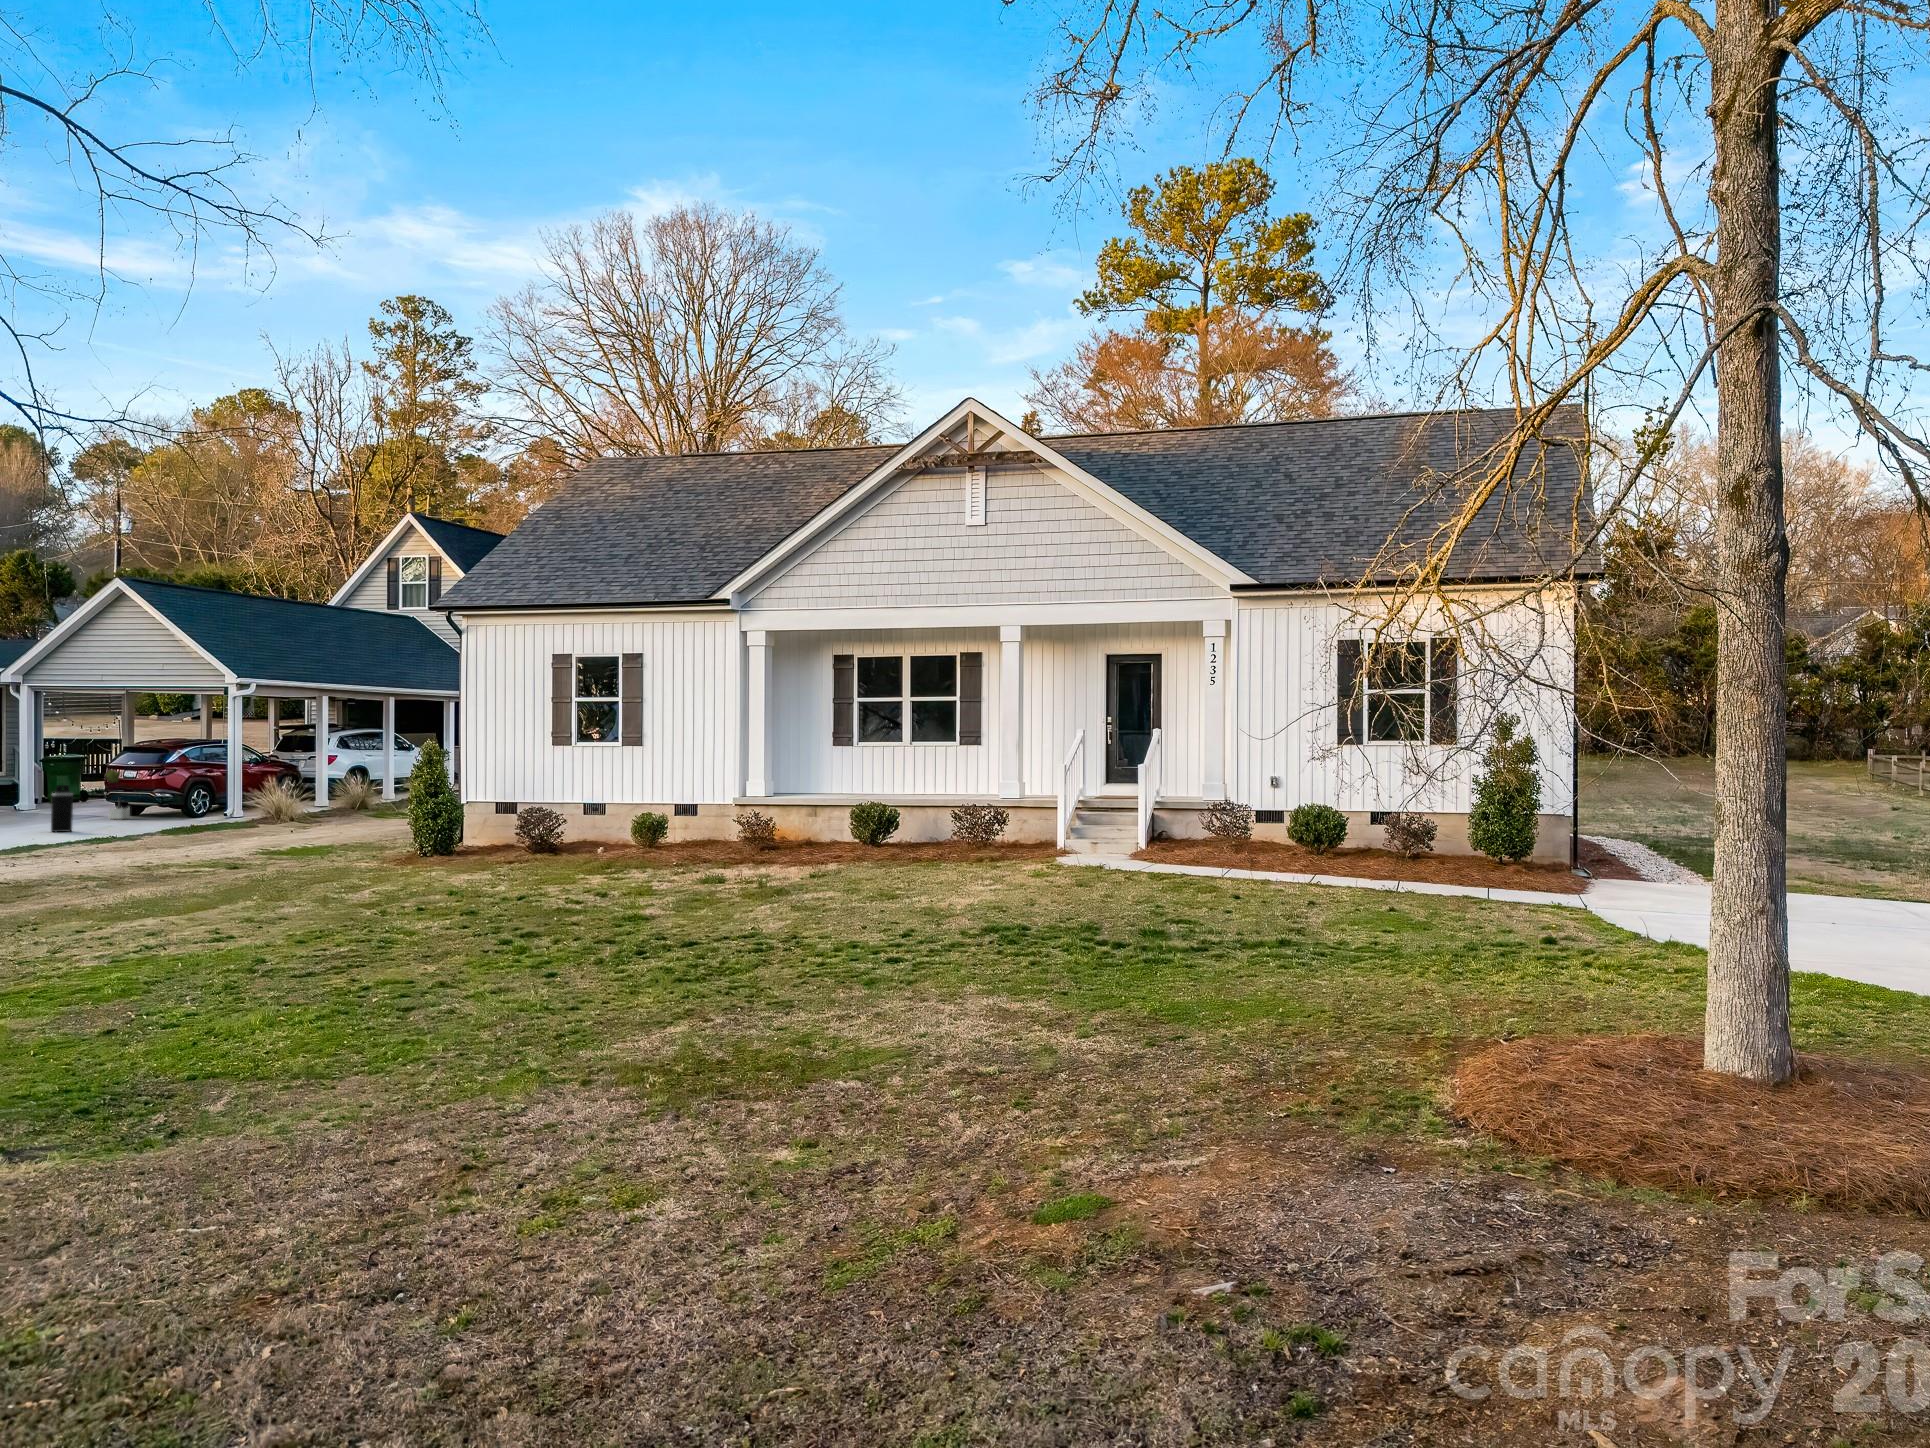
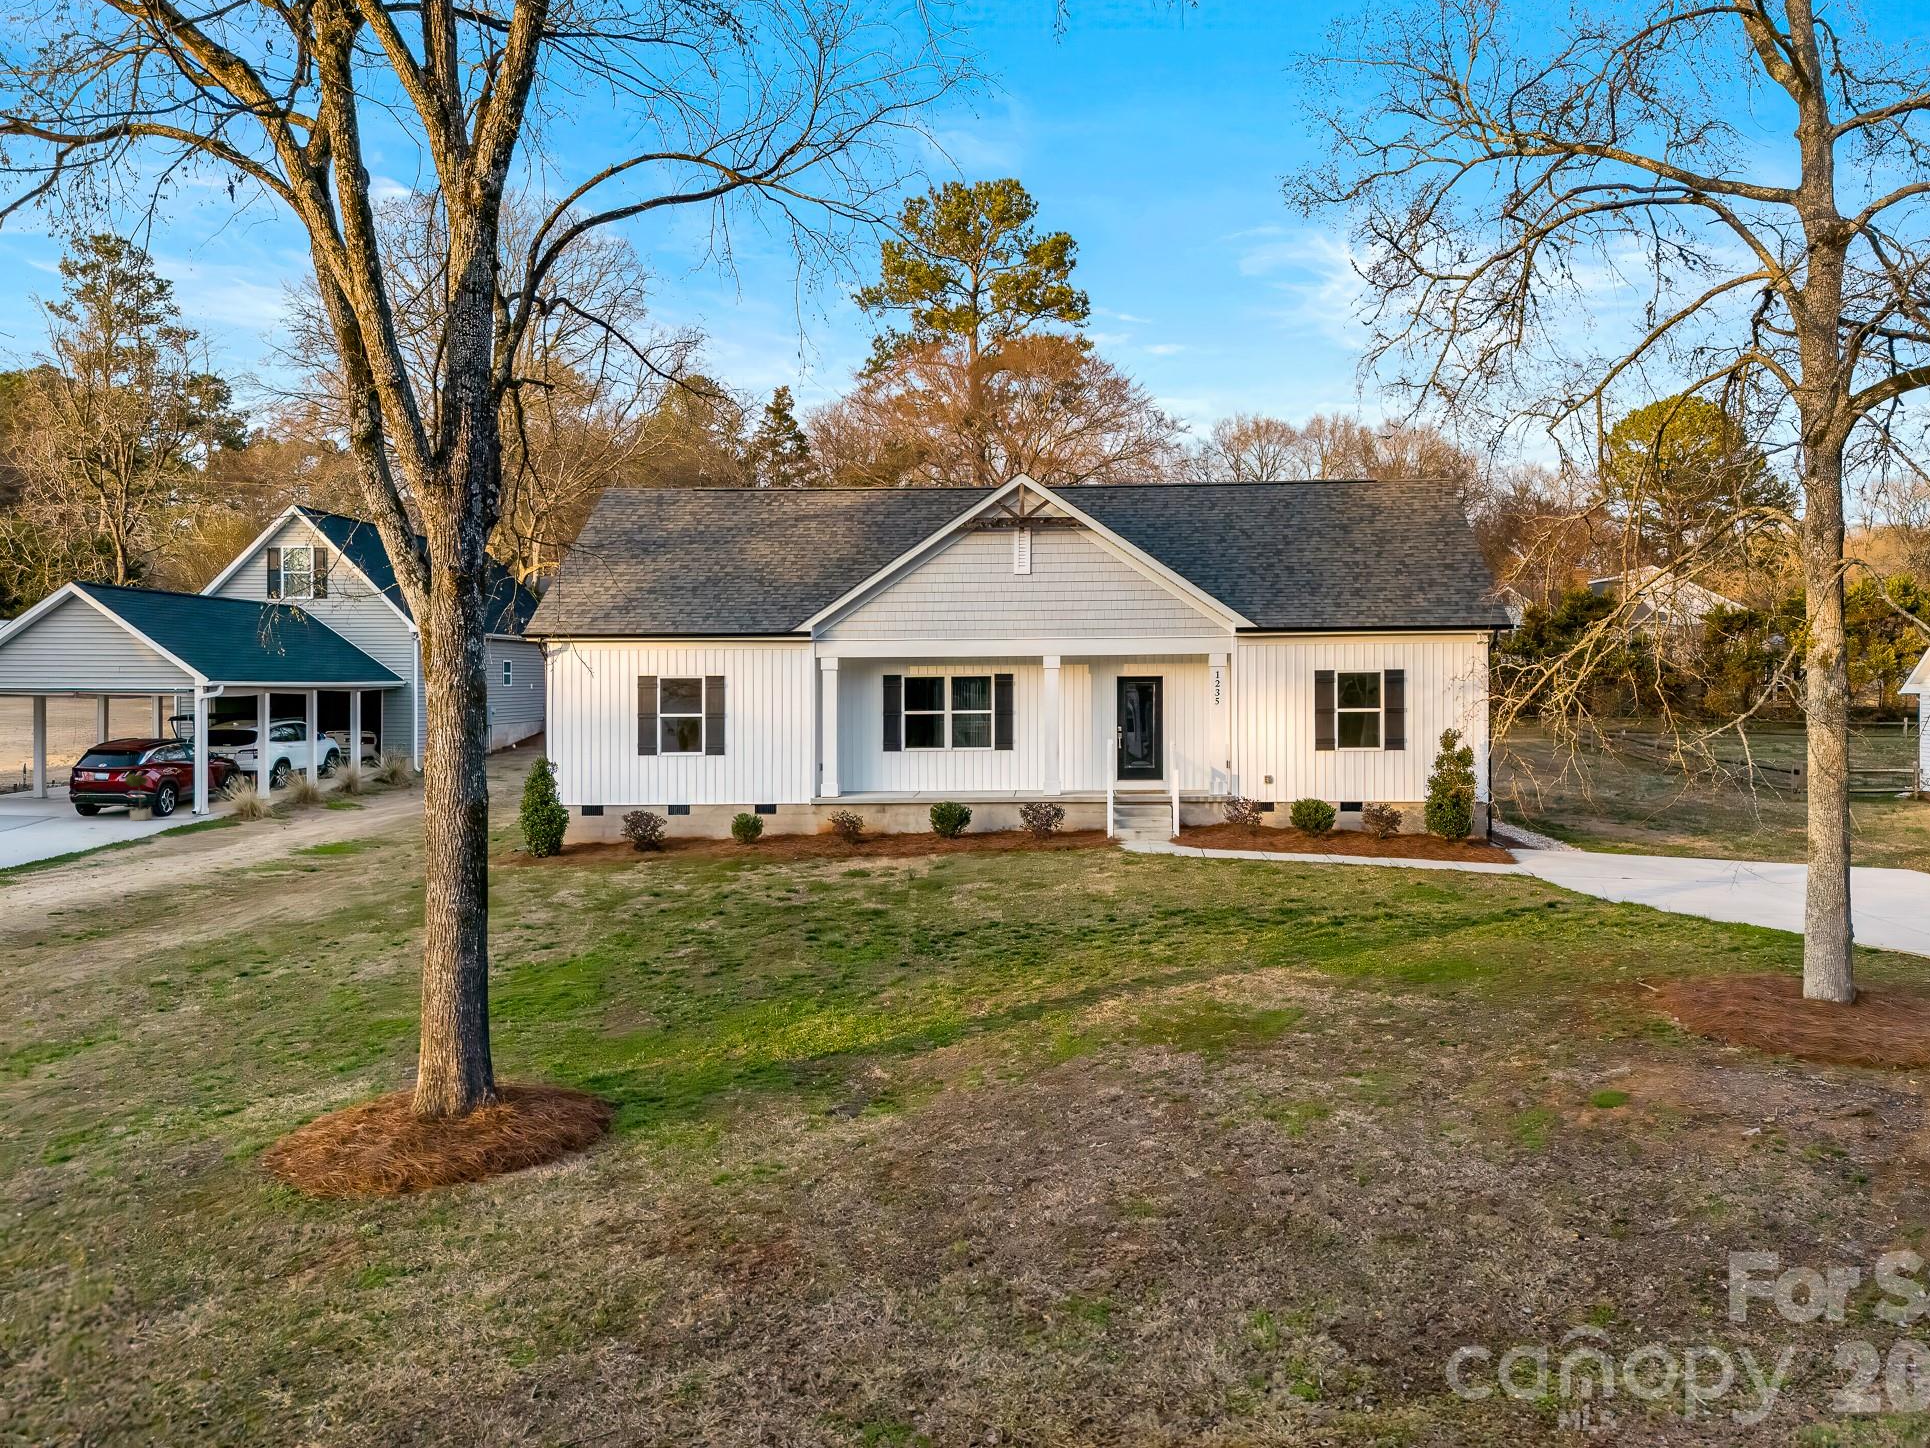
trash can: present [51,785,73,832] -> none [99,799,122,845]

